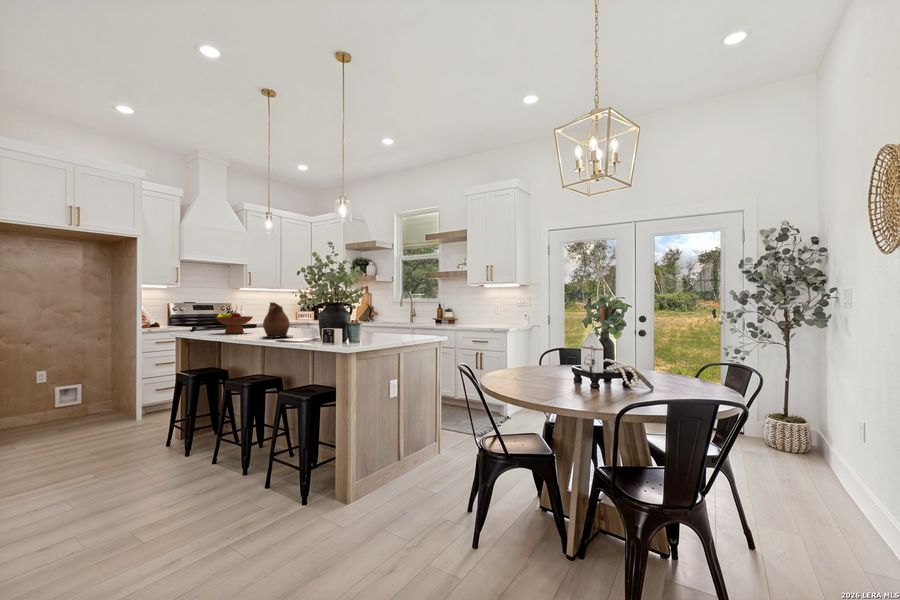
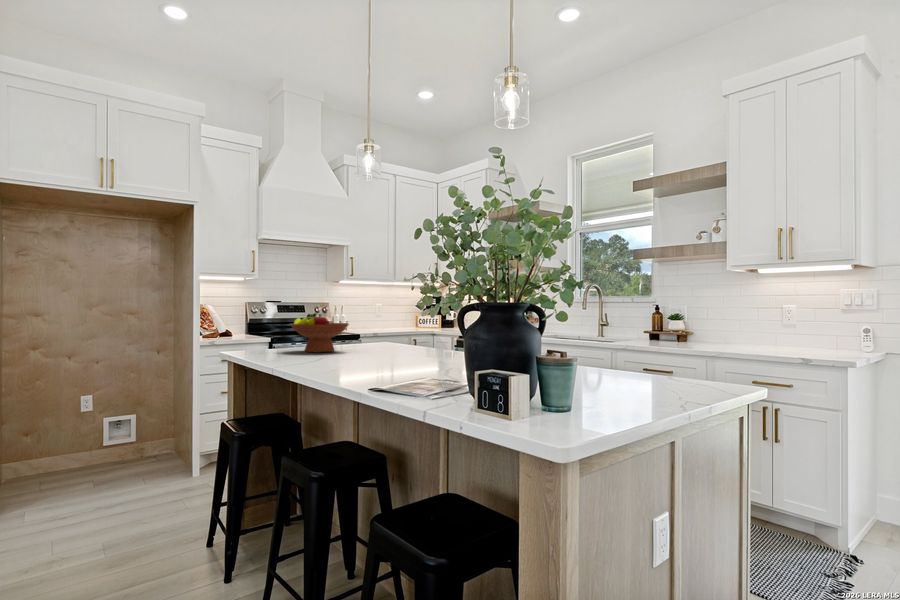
ceramic pitcher: present [263,302,293,338] -> none [351,298,414,366]

